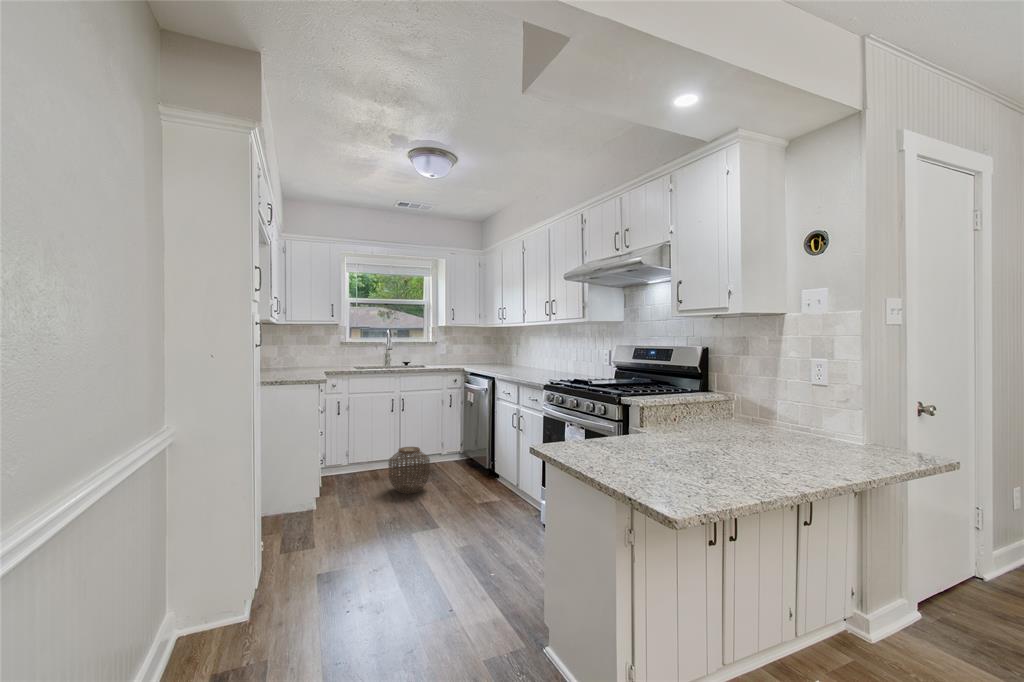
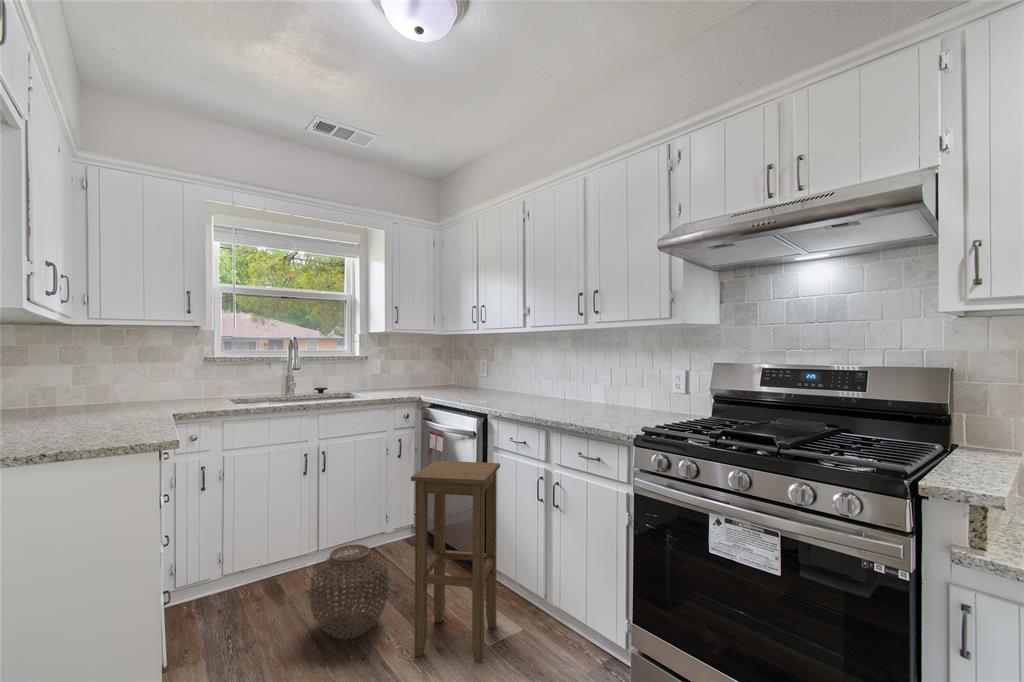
stool: none [435,402,490,507] -> present [411,461,500,663]

